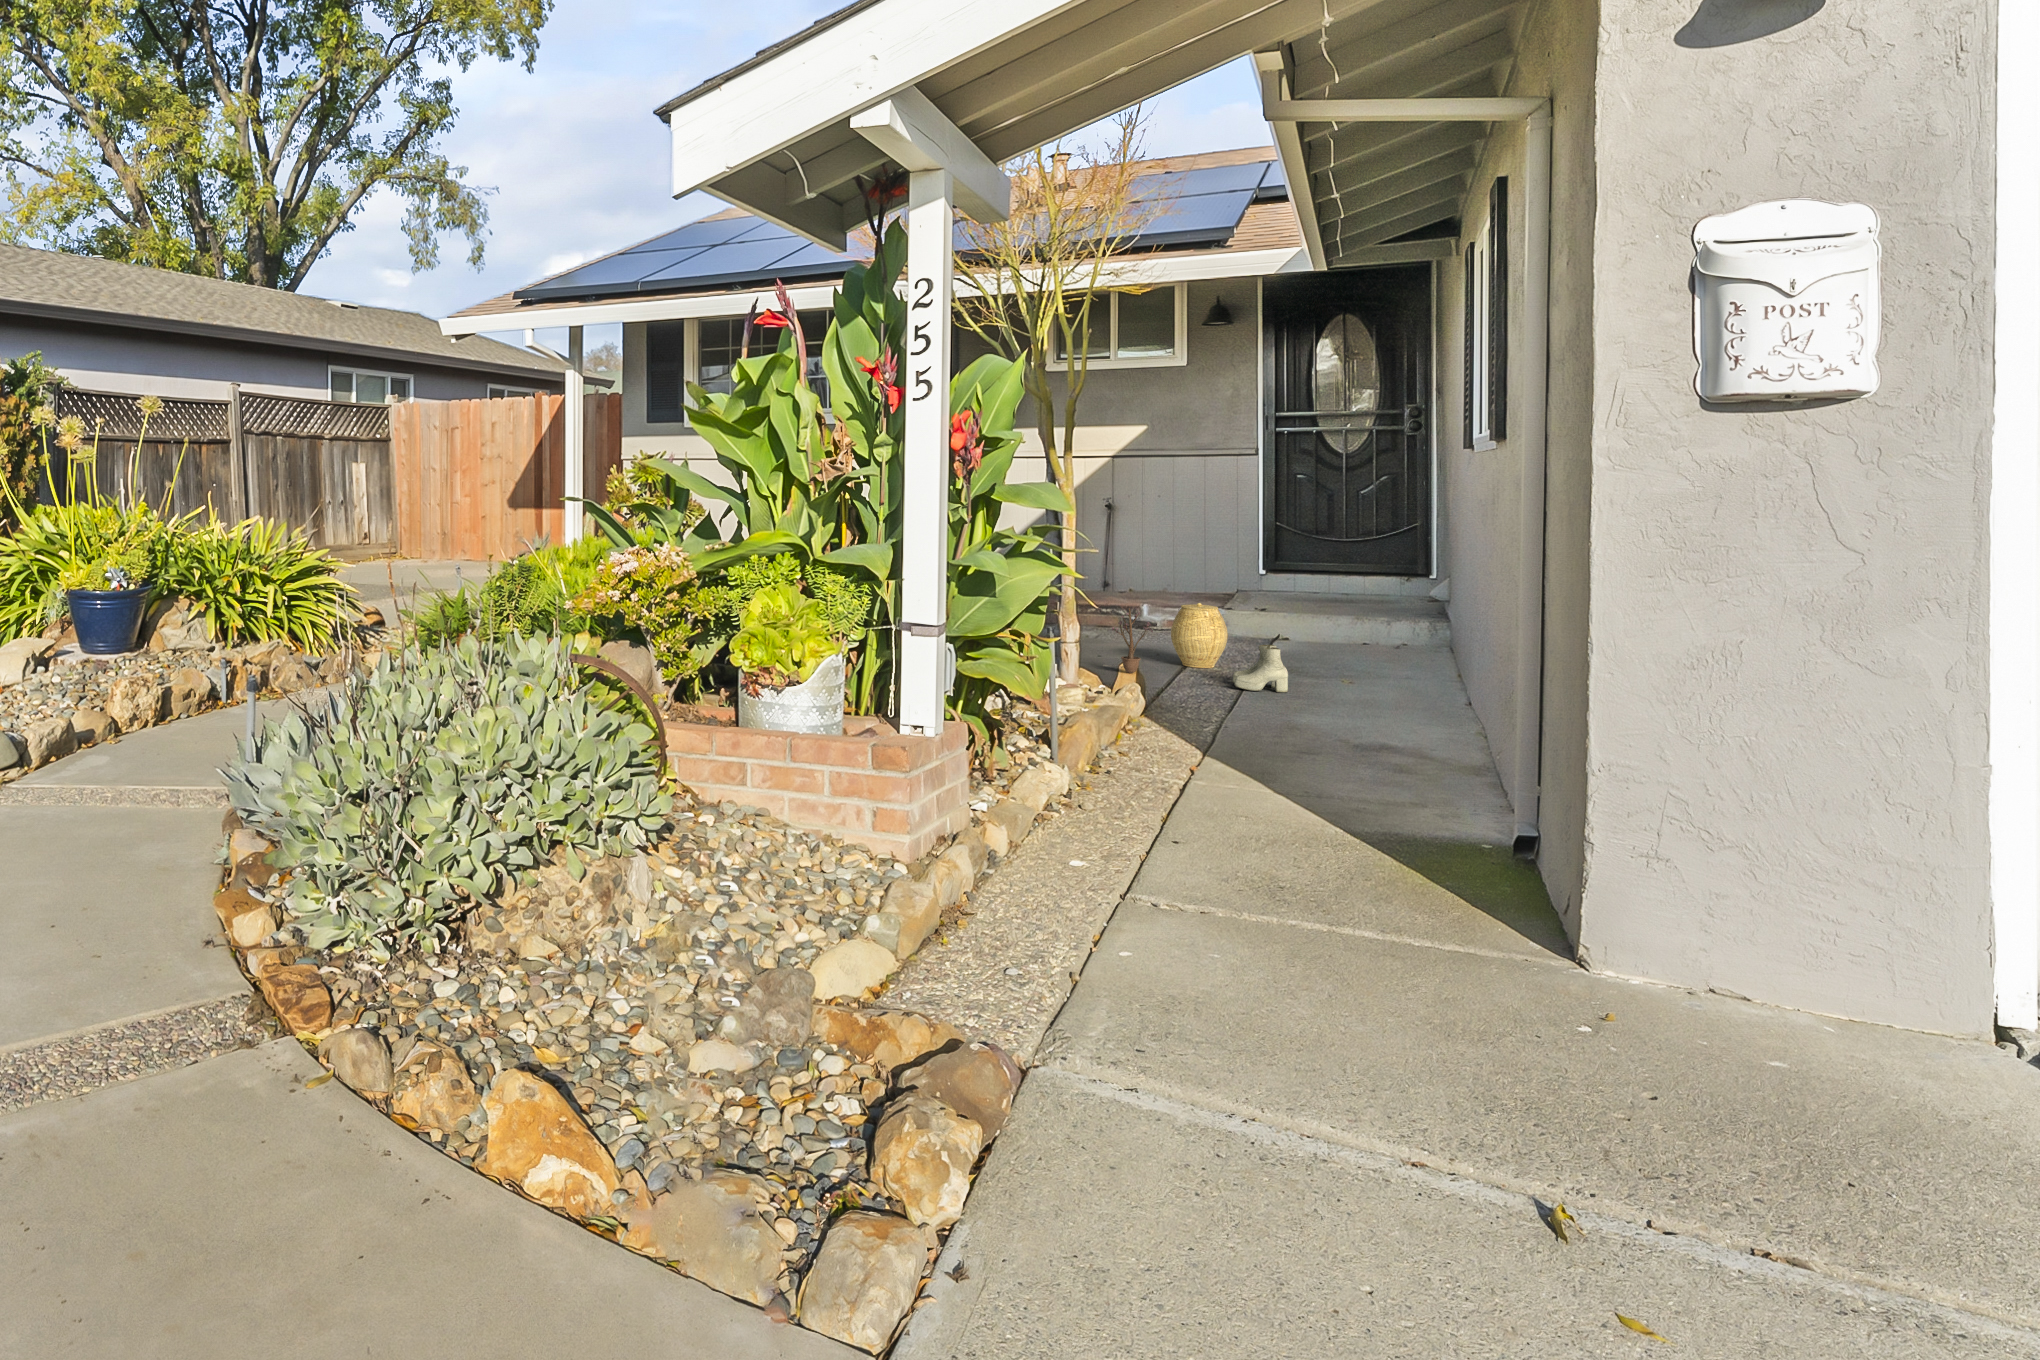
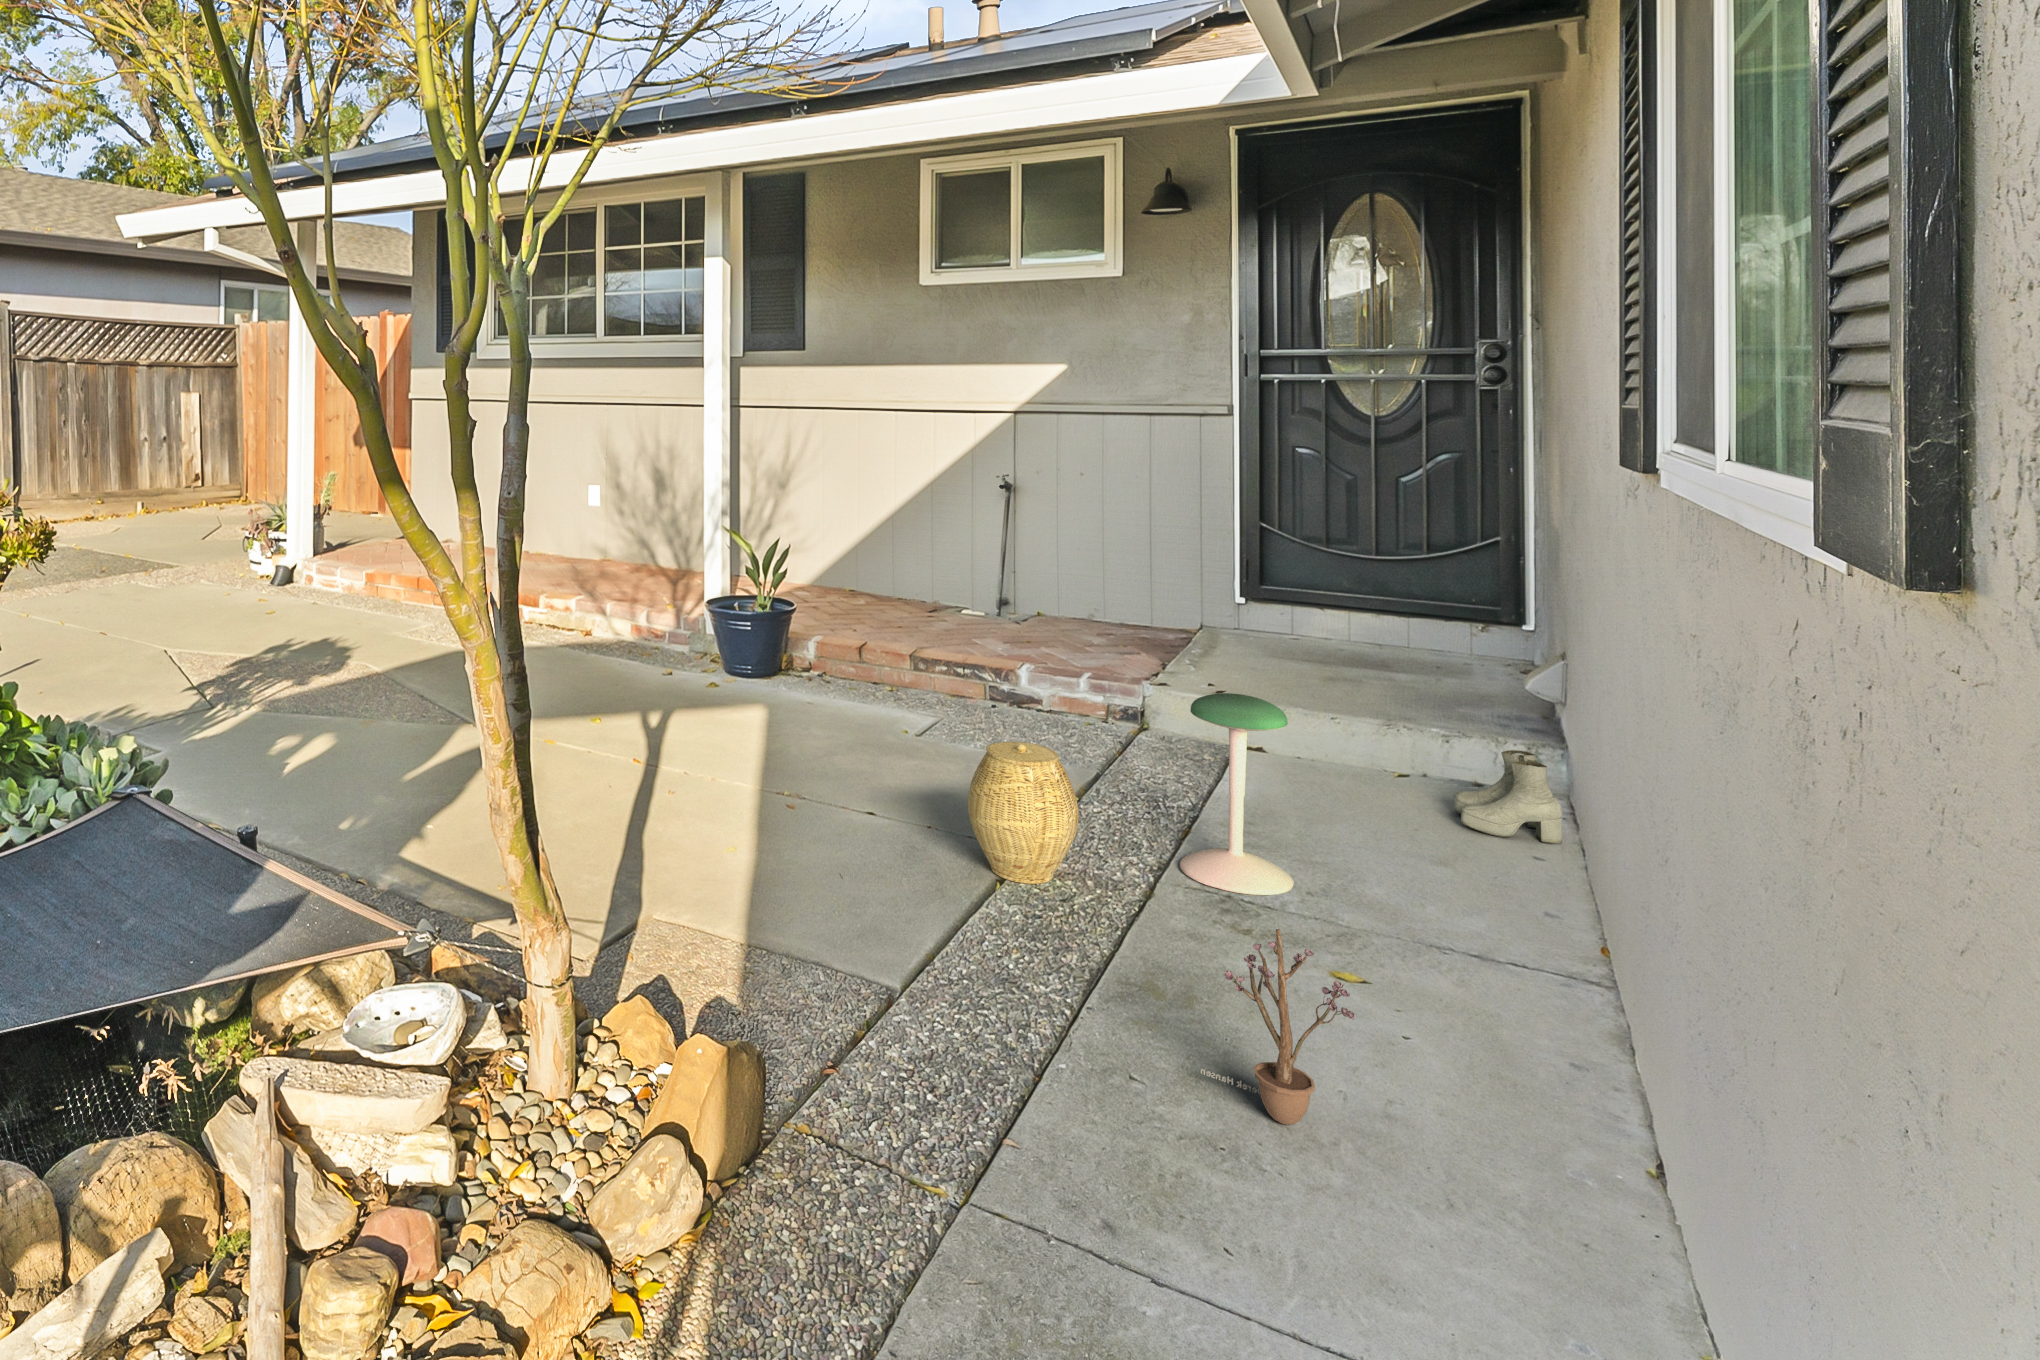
stool: none [1271,577,1326,667] -> present [1180,693,1294,895]
decorative plant: present [1103,608,1153,673] -> present [1201,929,1354,1125]
boots: present [1233,645,1288,693] -> present [1454,750,1562,844]

